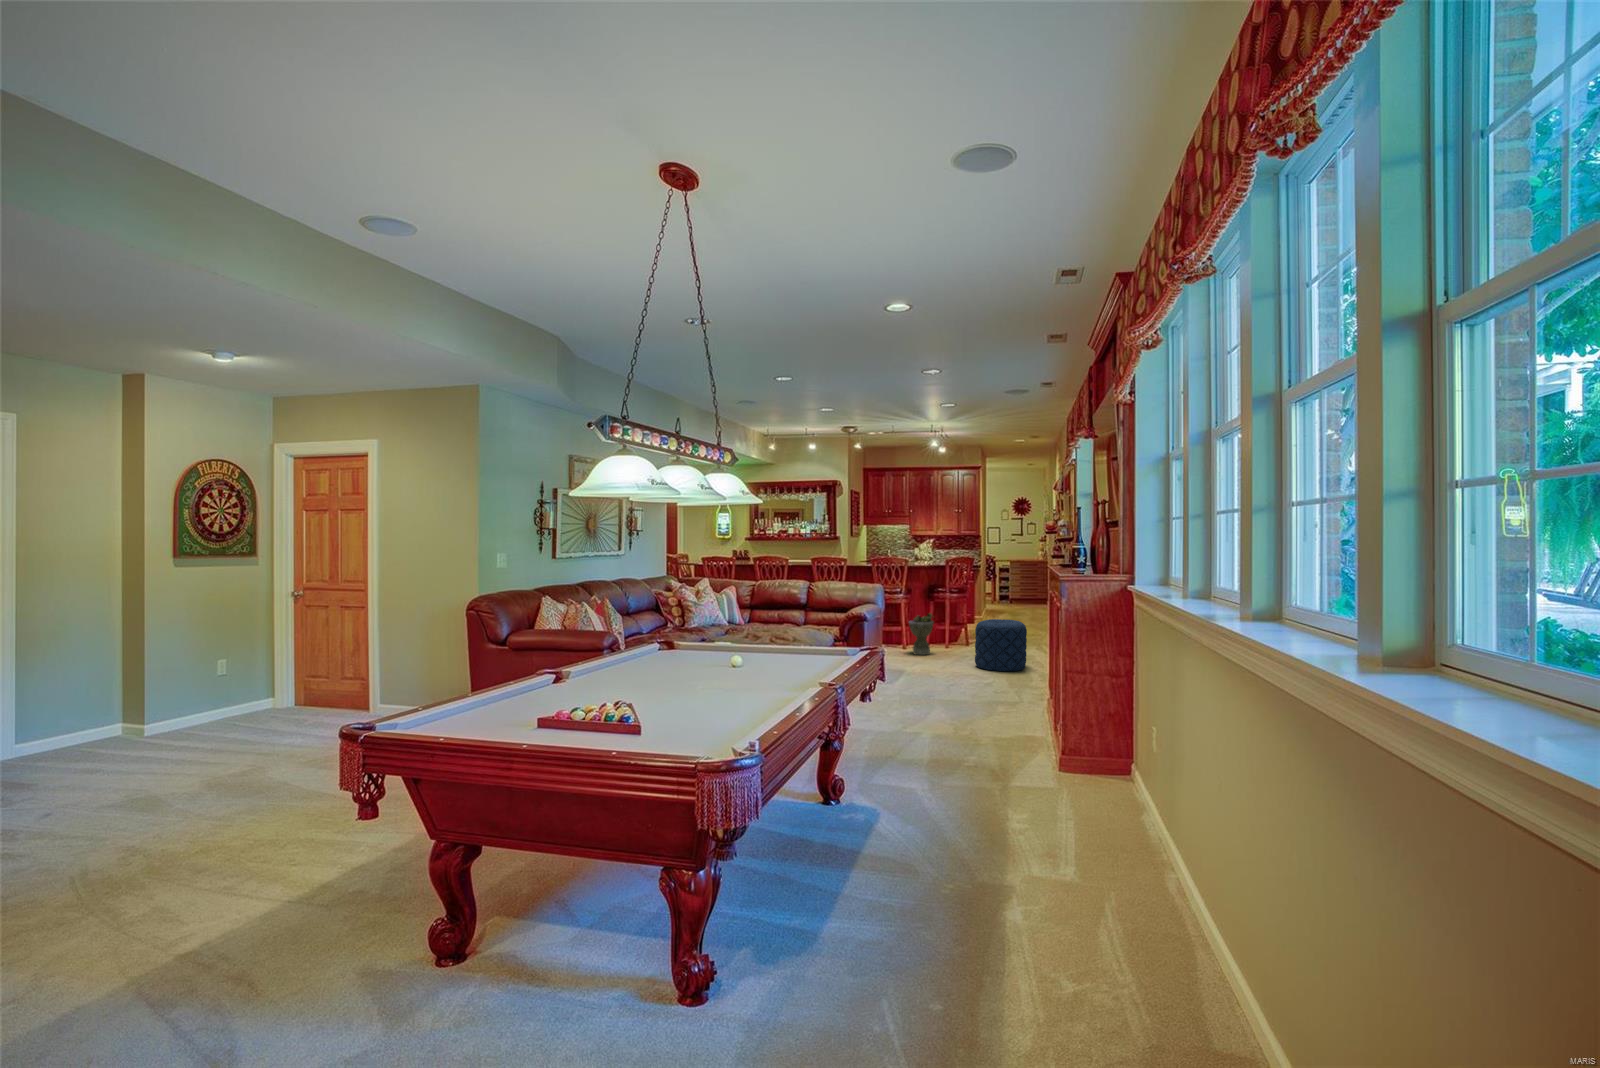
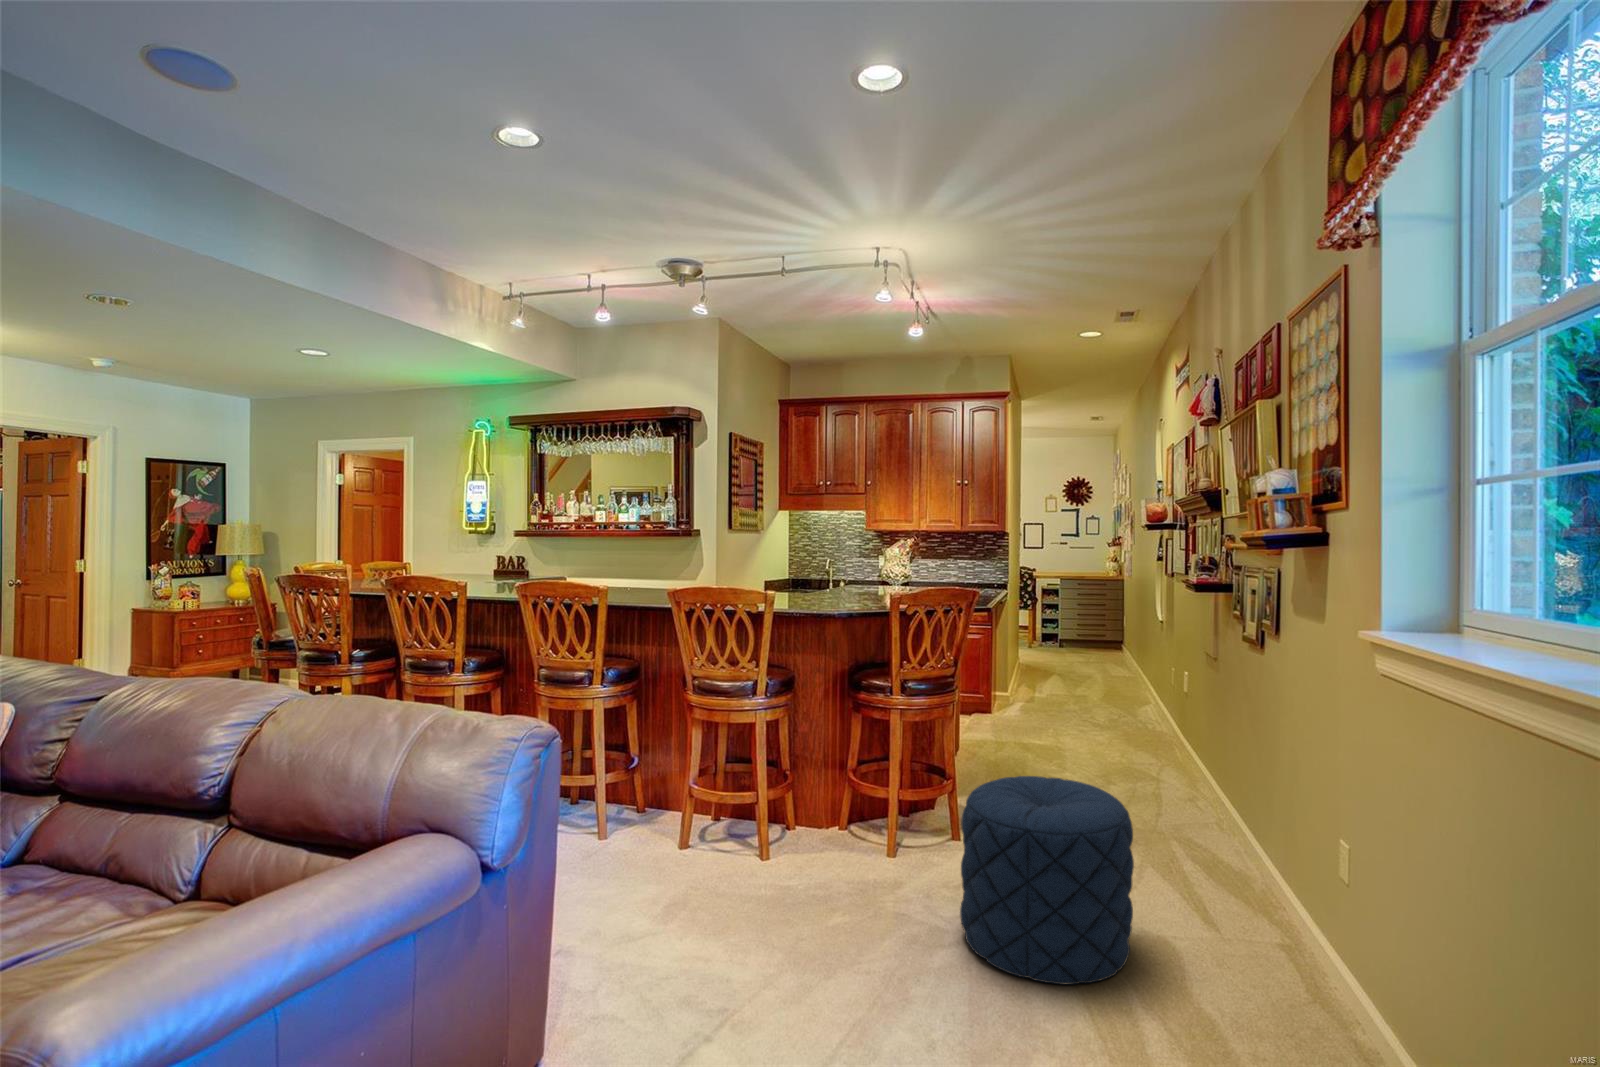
planter: present [909,613,934,655] -> none [791,731,860,852]

